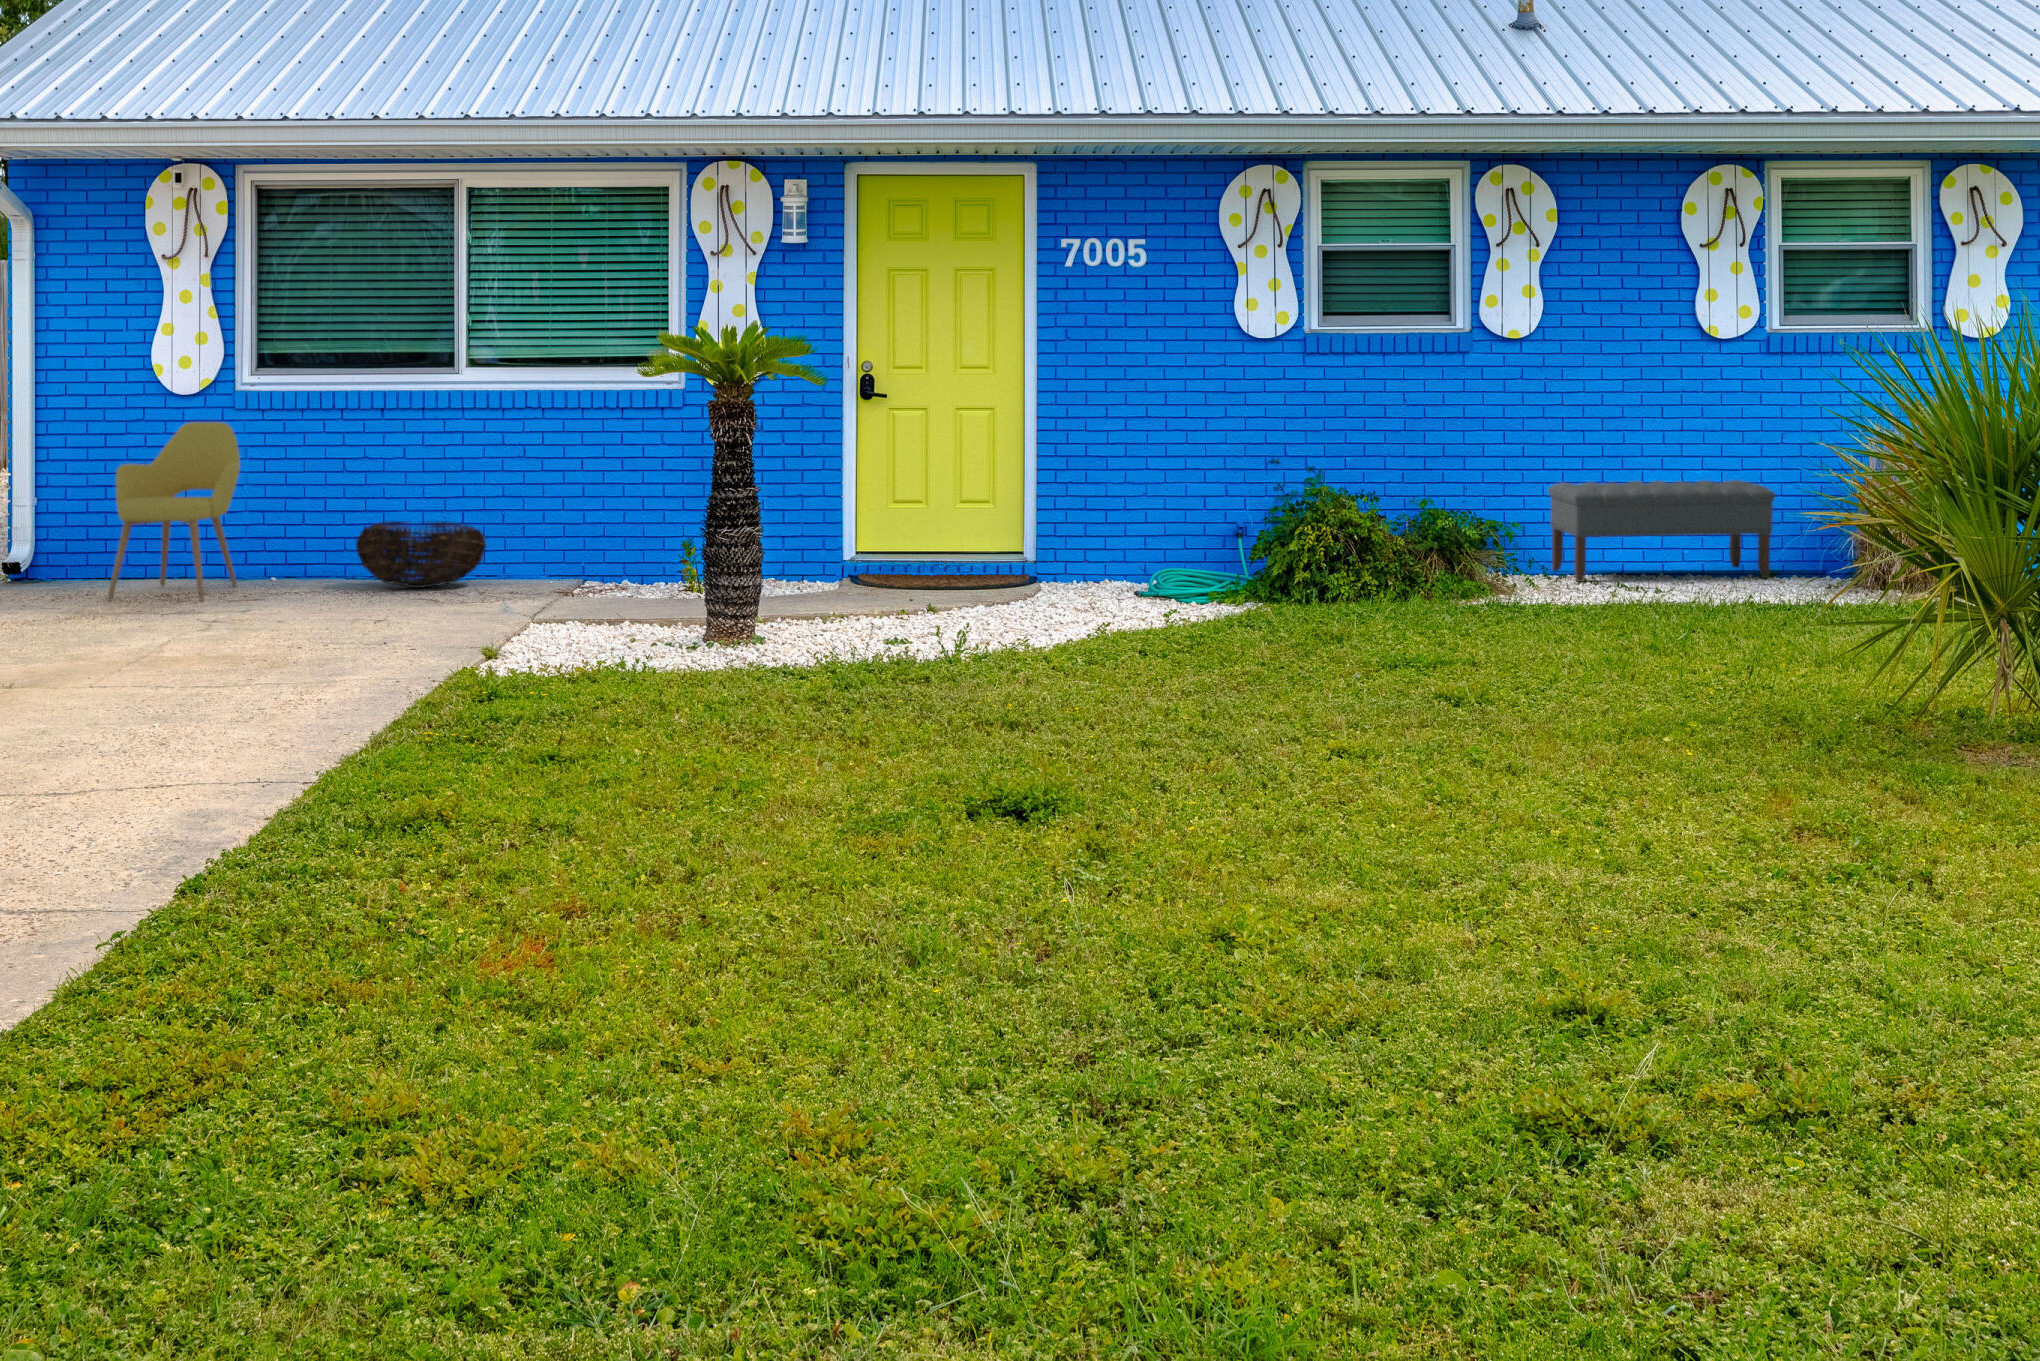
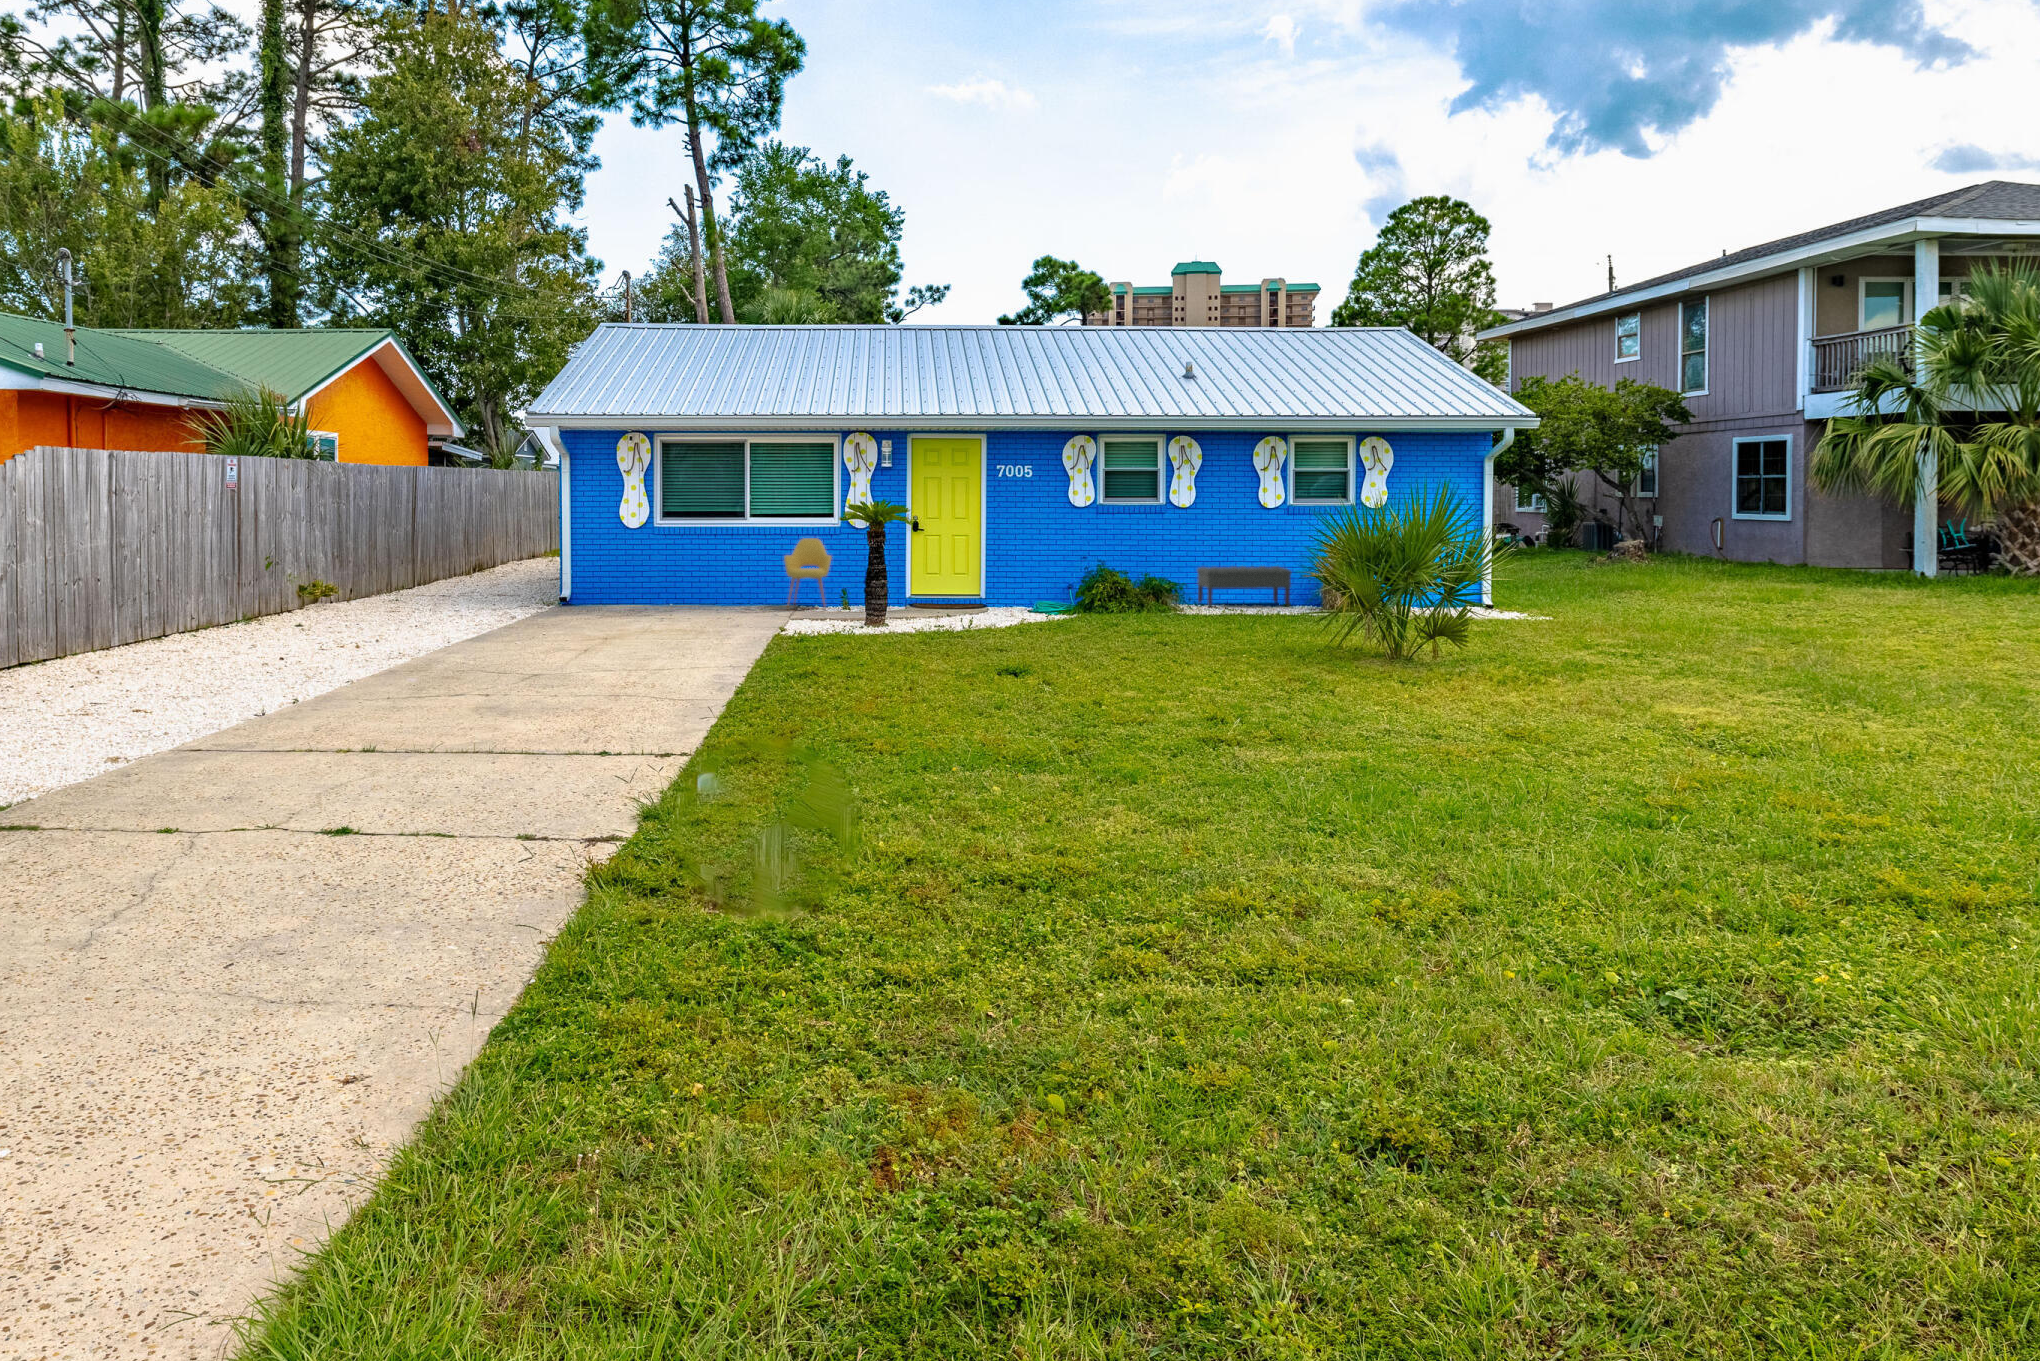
chair: present [108,422,240,601] -> present [784,538,831,608]
basket: present [356,521,486,588] -> none [708,579,760,606]

